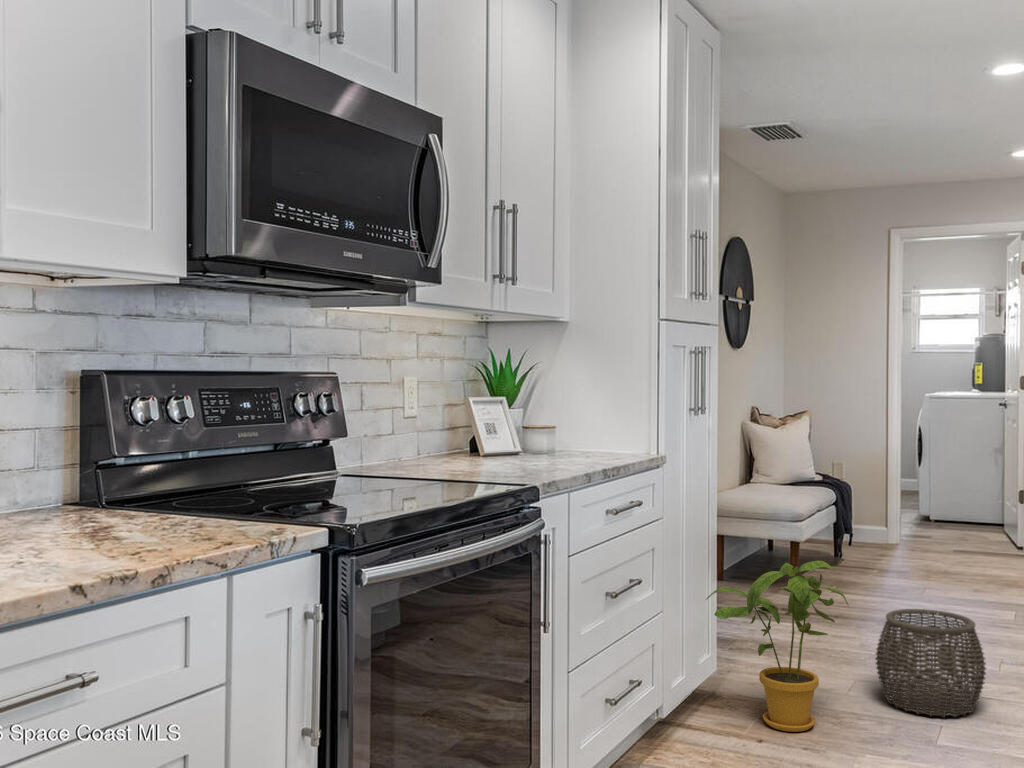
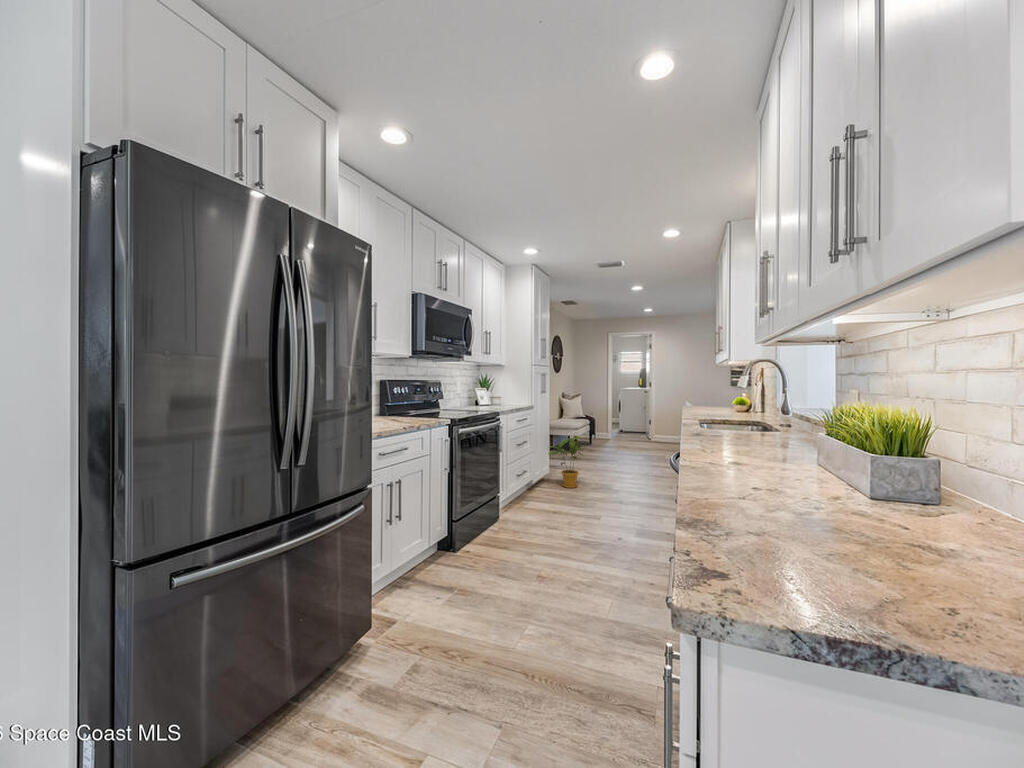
woven basket: present [875,609,986,717] -> none [596,453,628,484]

